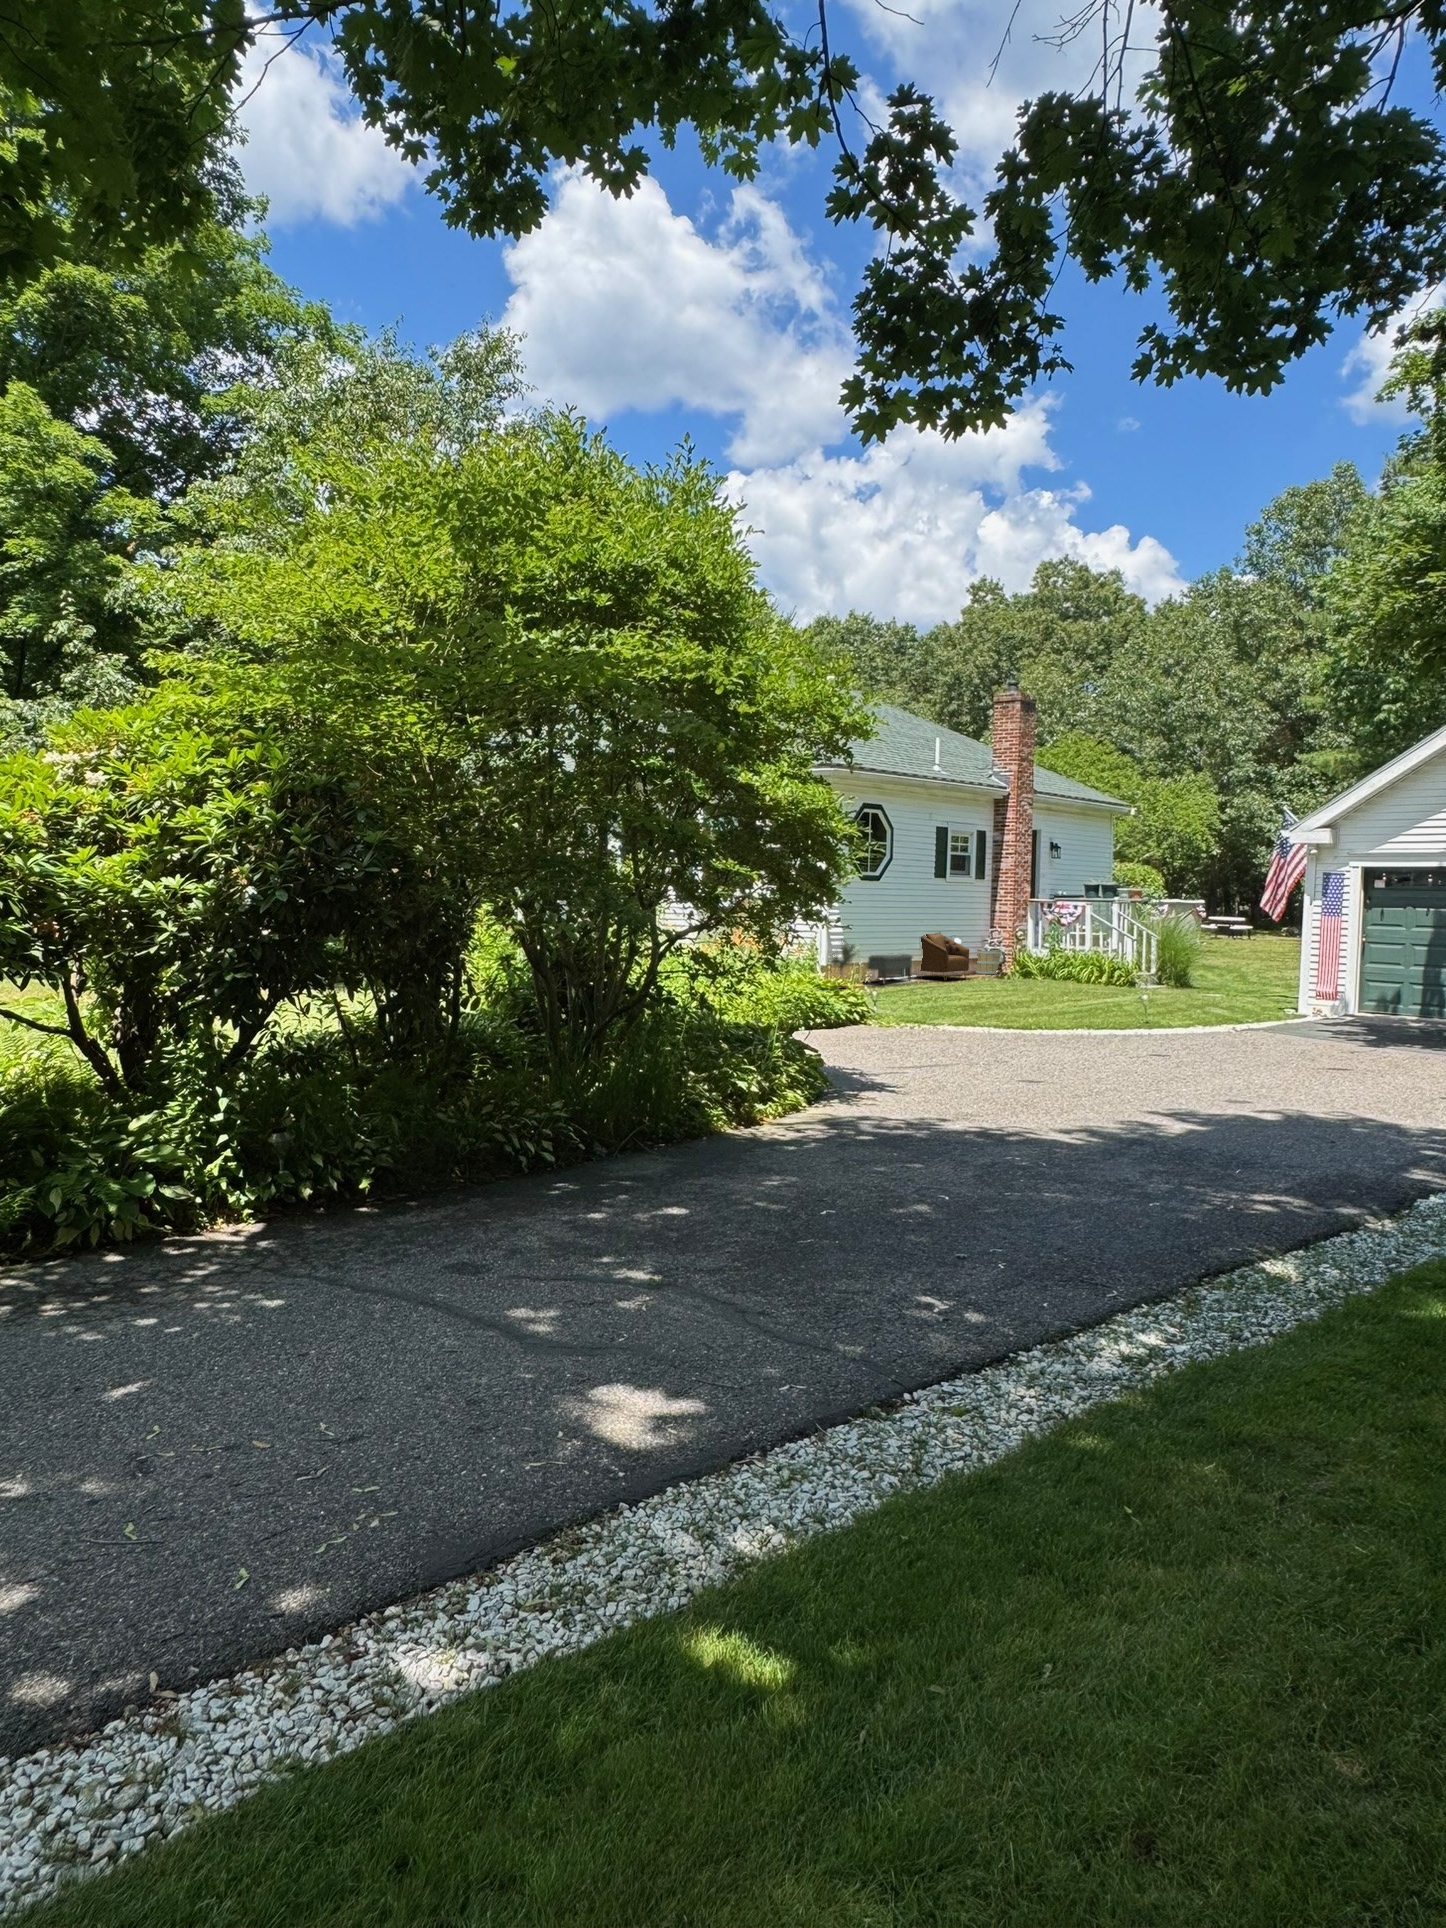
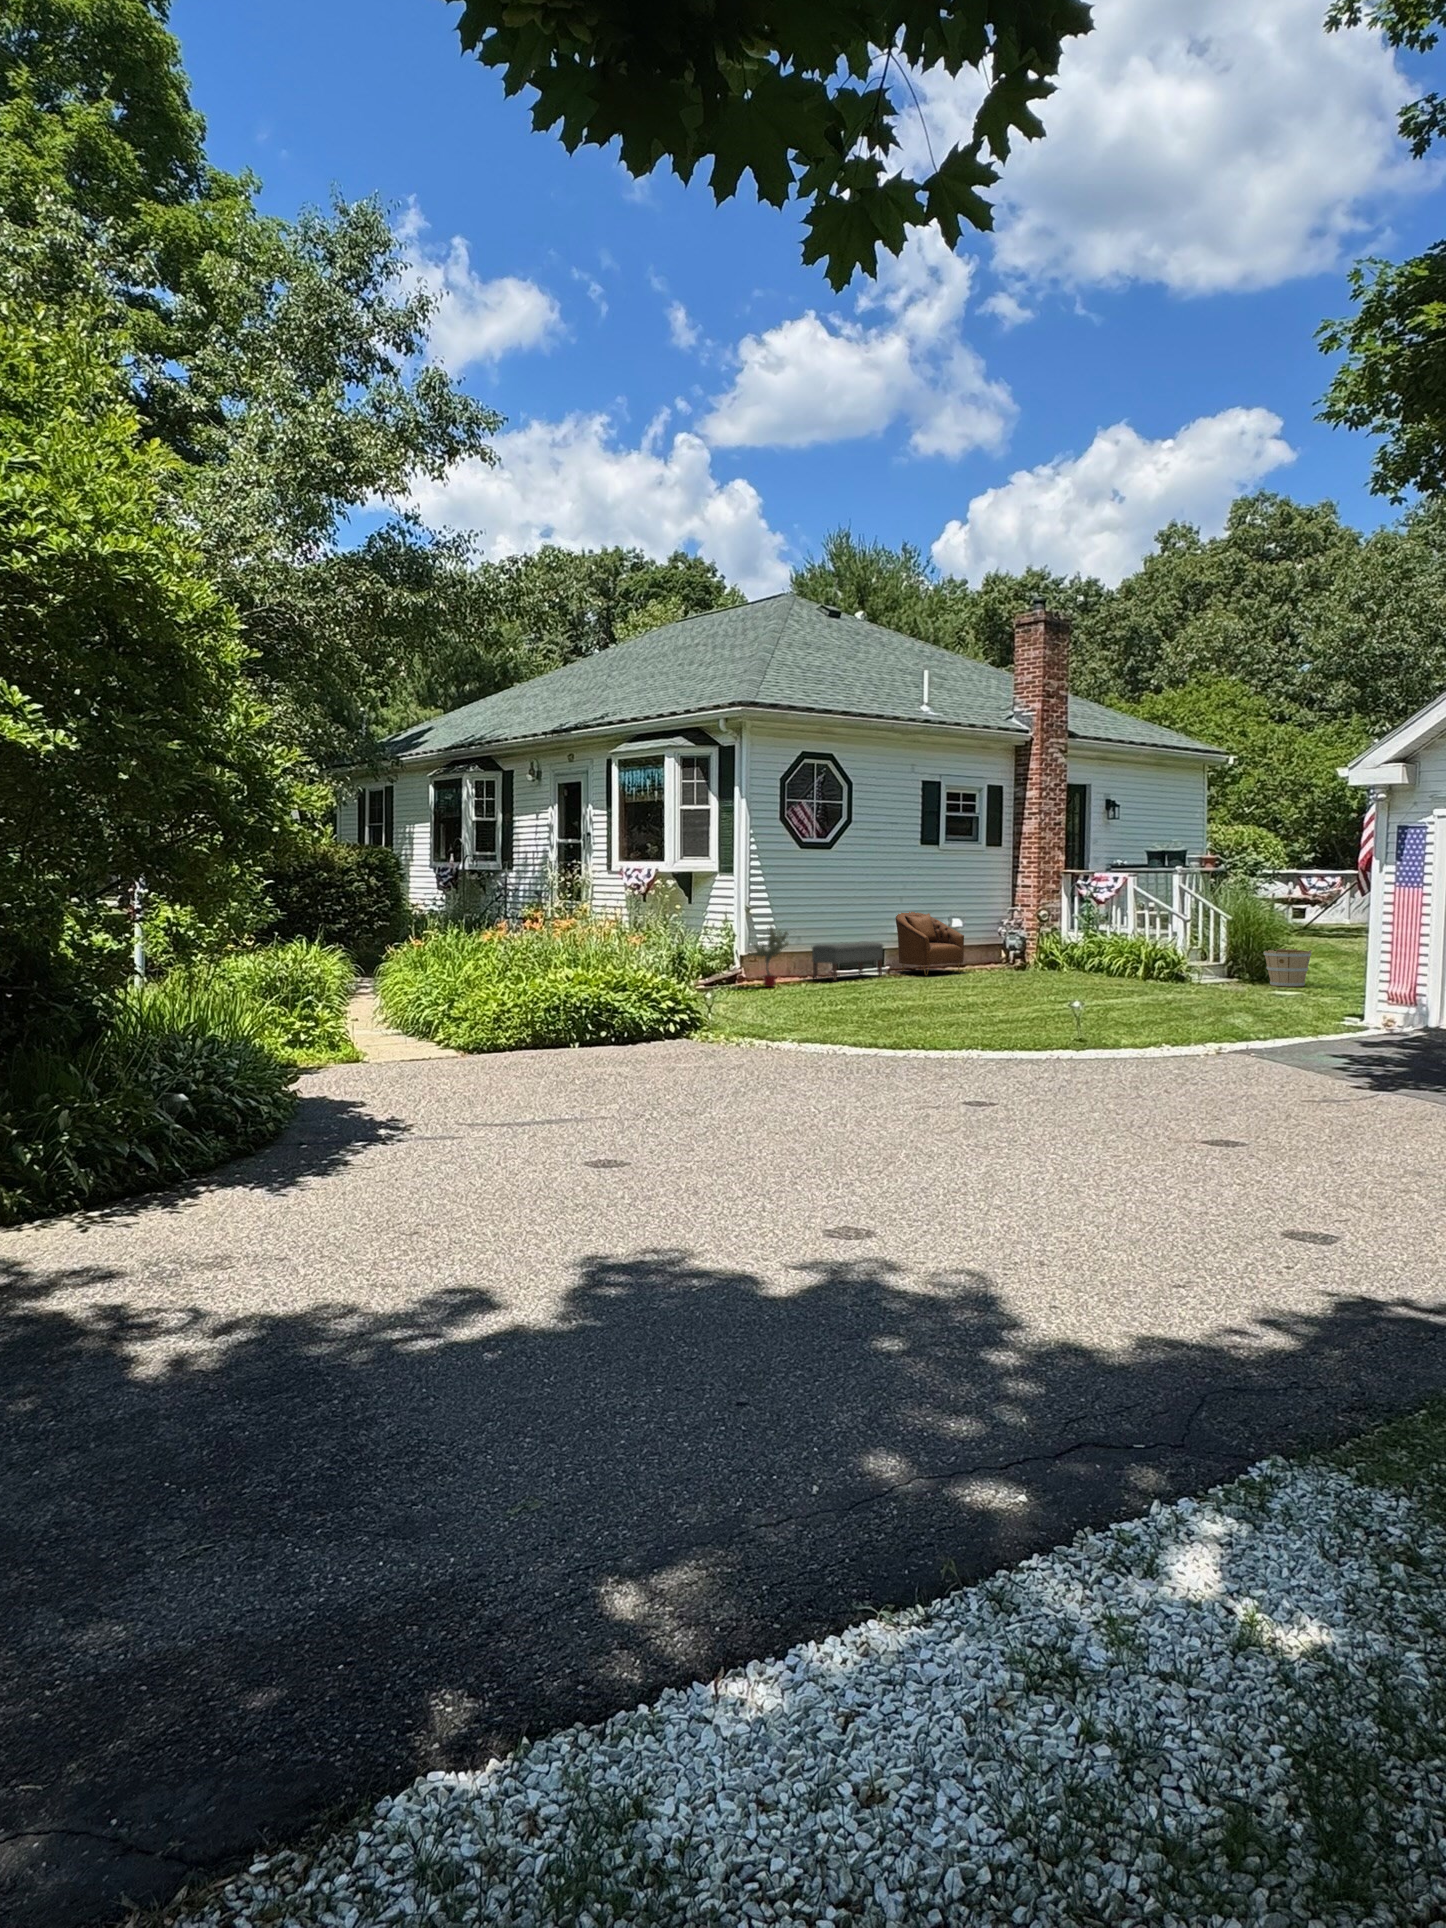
wooden bucket: present [975,950,1002,974] -> present [1264,949,1312,987]

